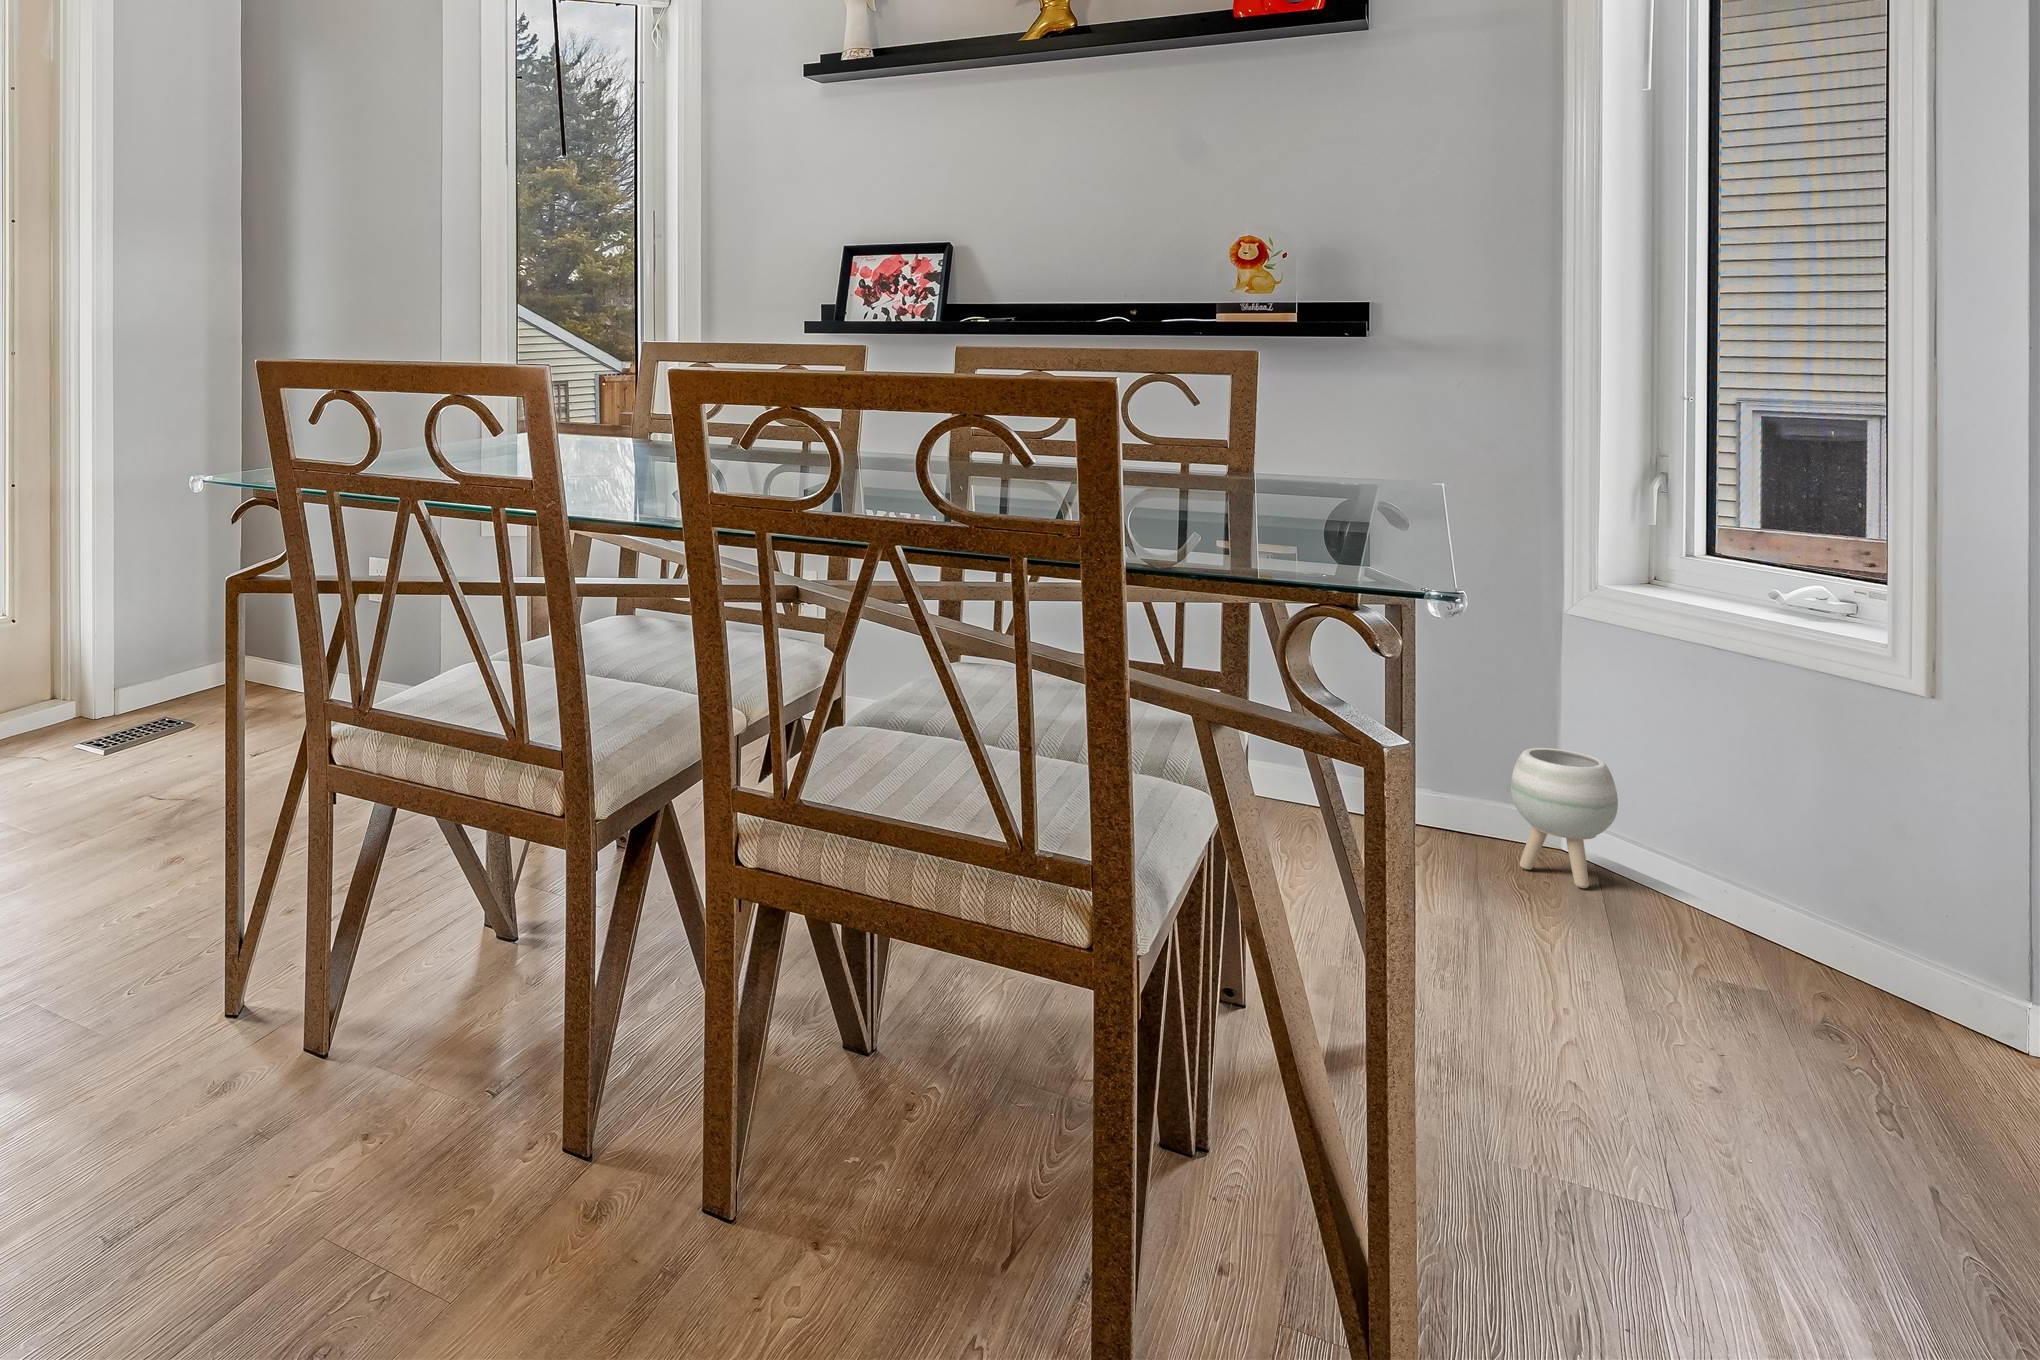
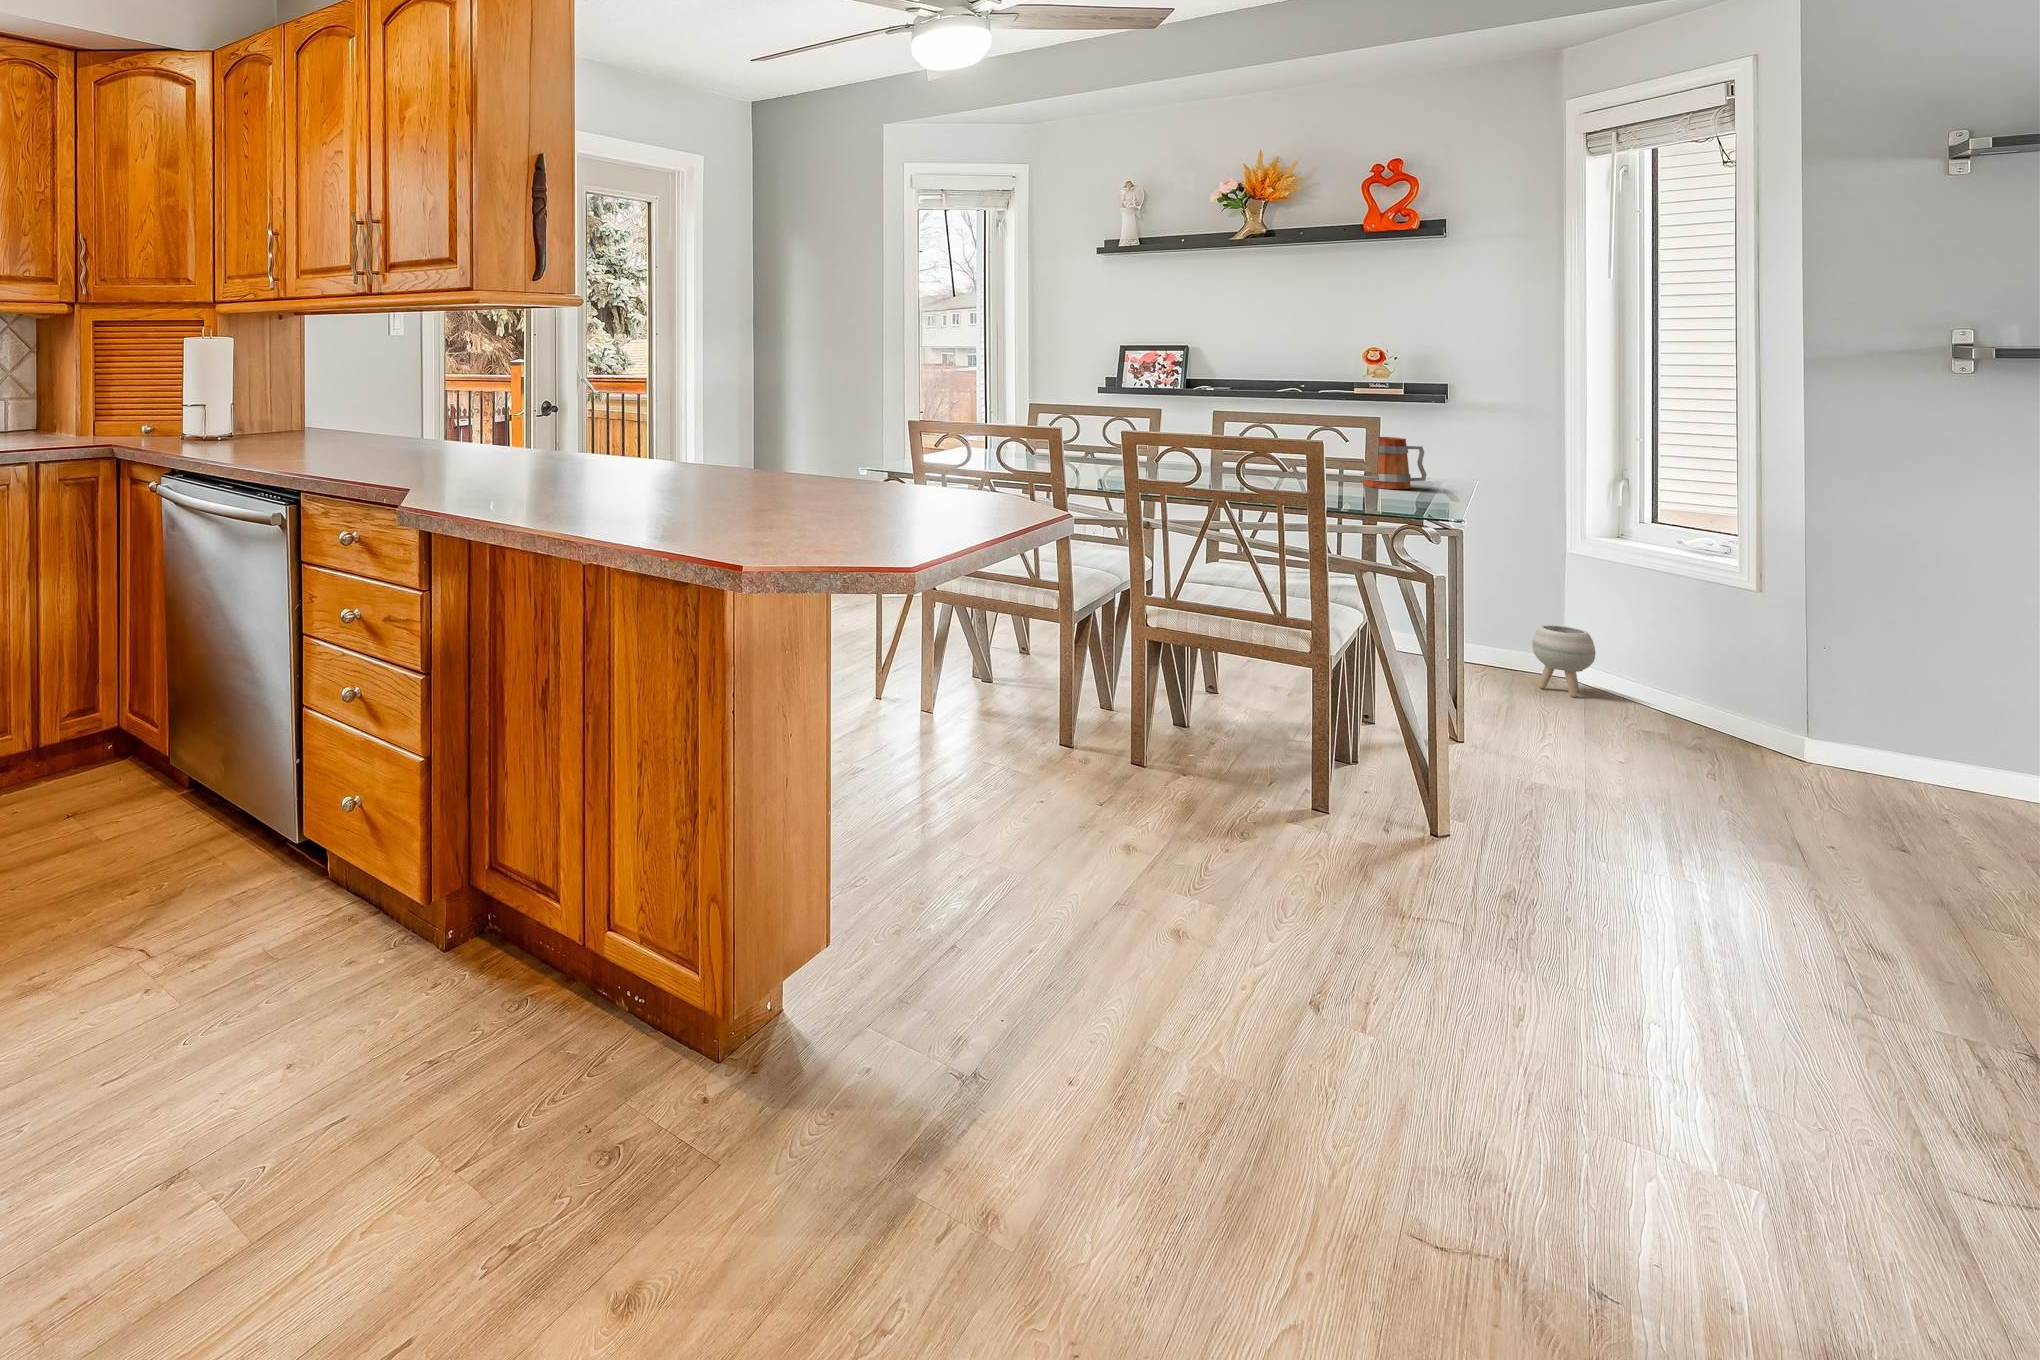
mug: none [1224,385,1351,501] -> present [1362,437,1426,489]

